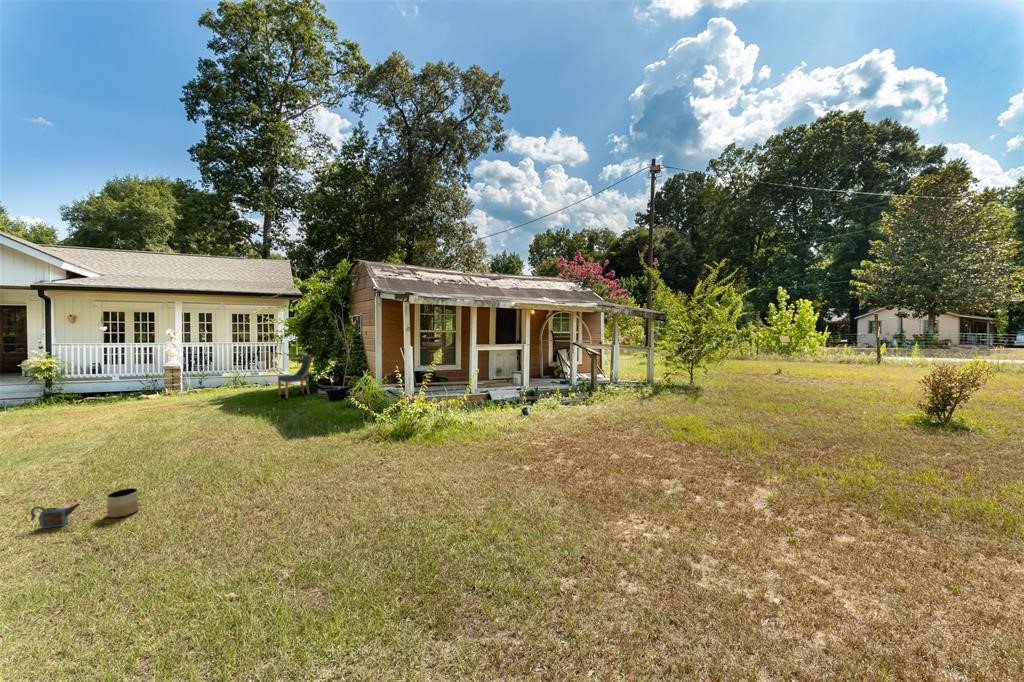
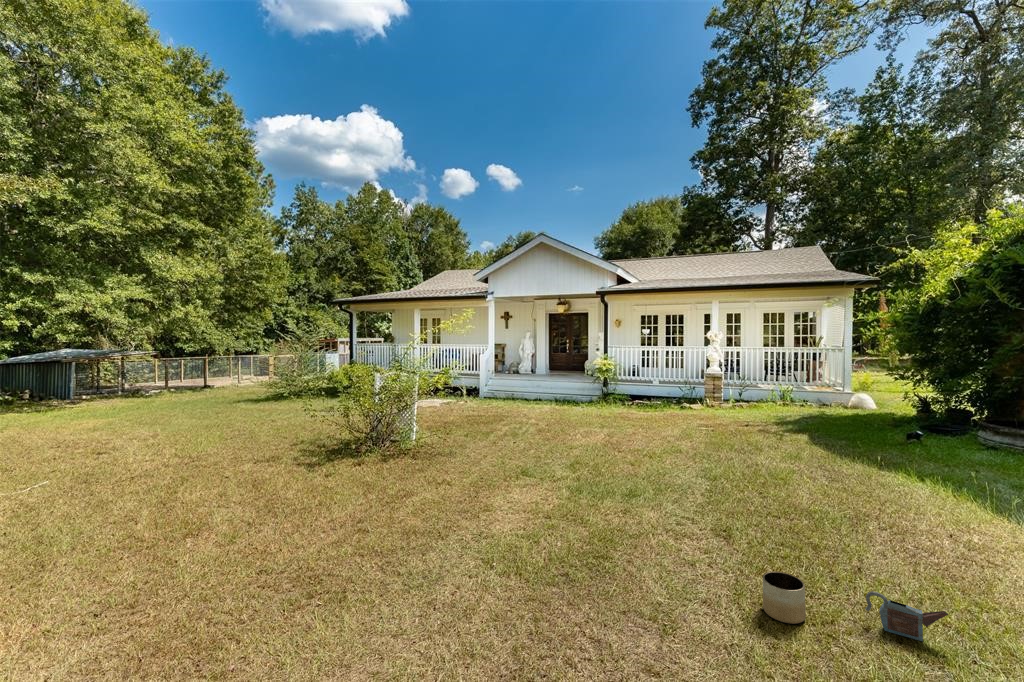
chair: present [278,355,311,398] -> none [849,366,909,430]
watering can: present [31,504,80,528] -> present [865,591,948,641]

